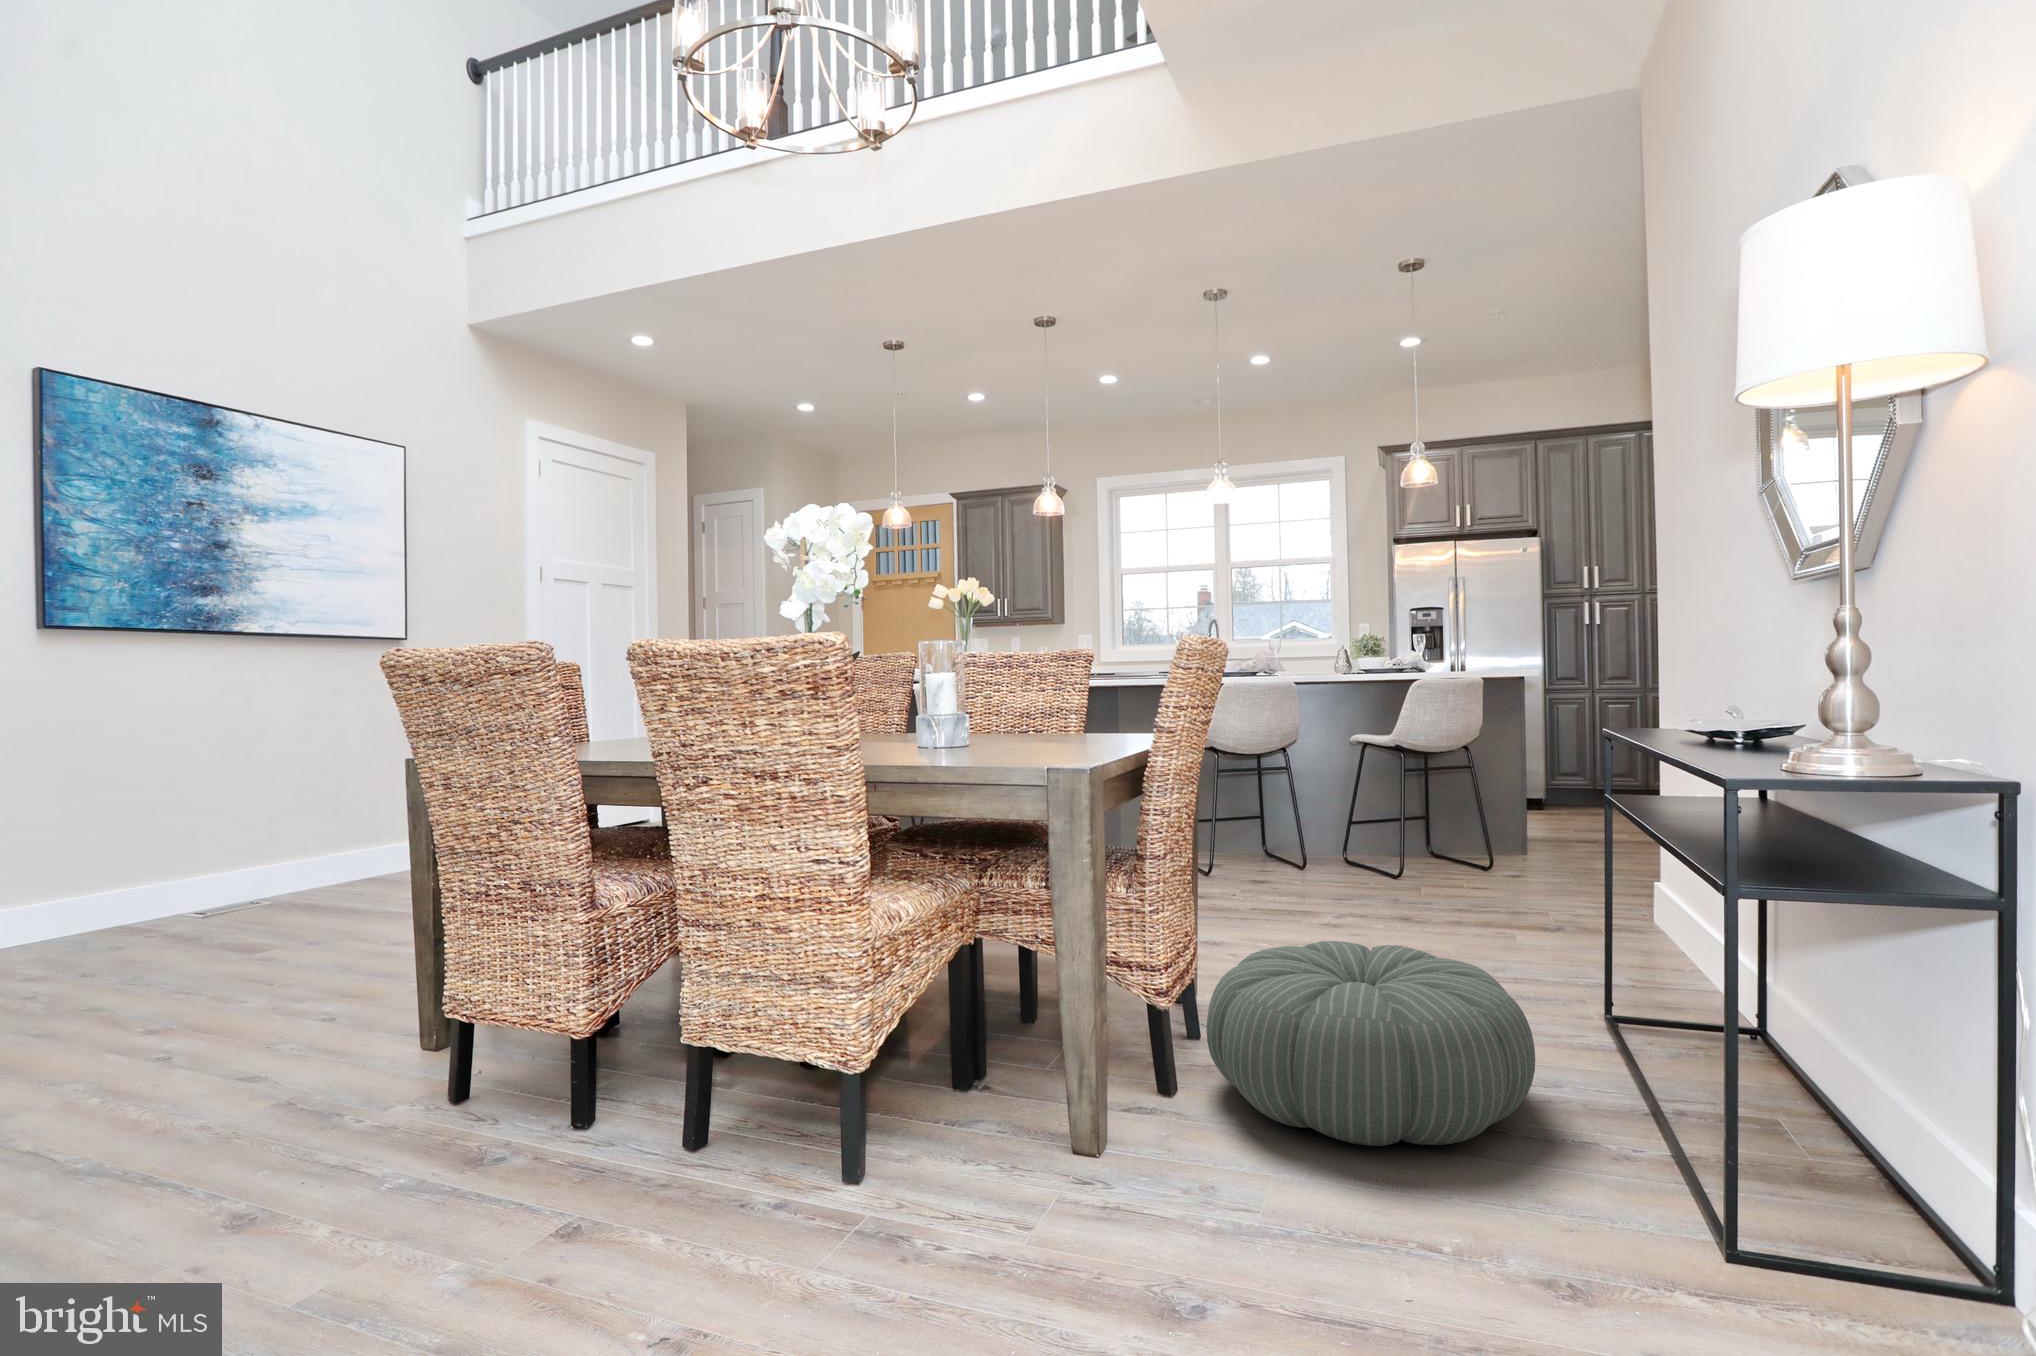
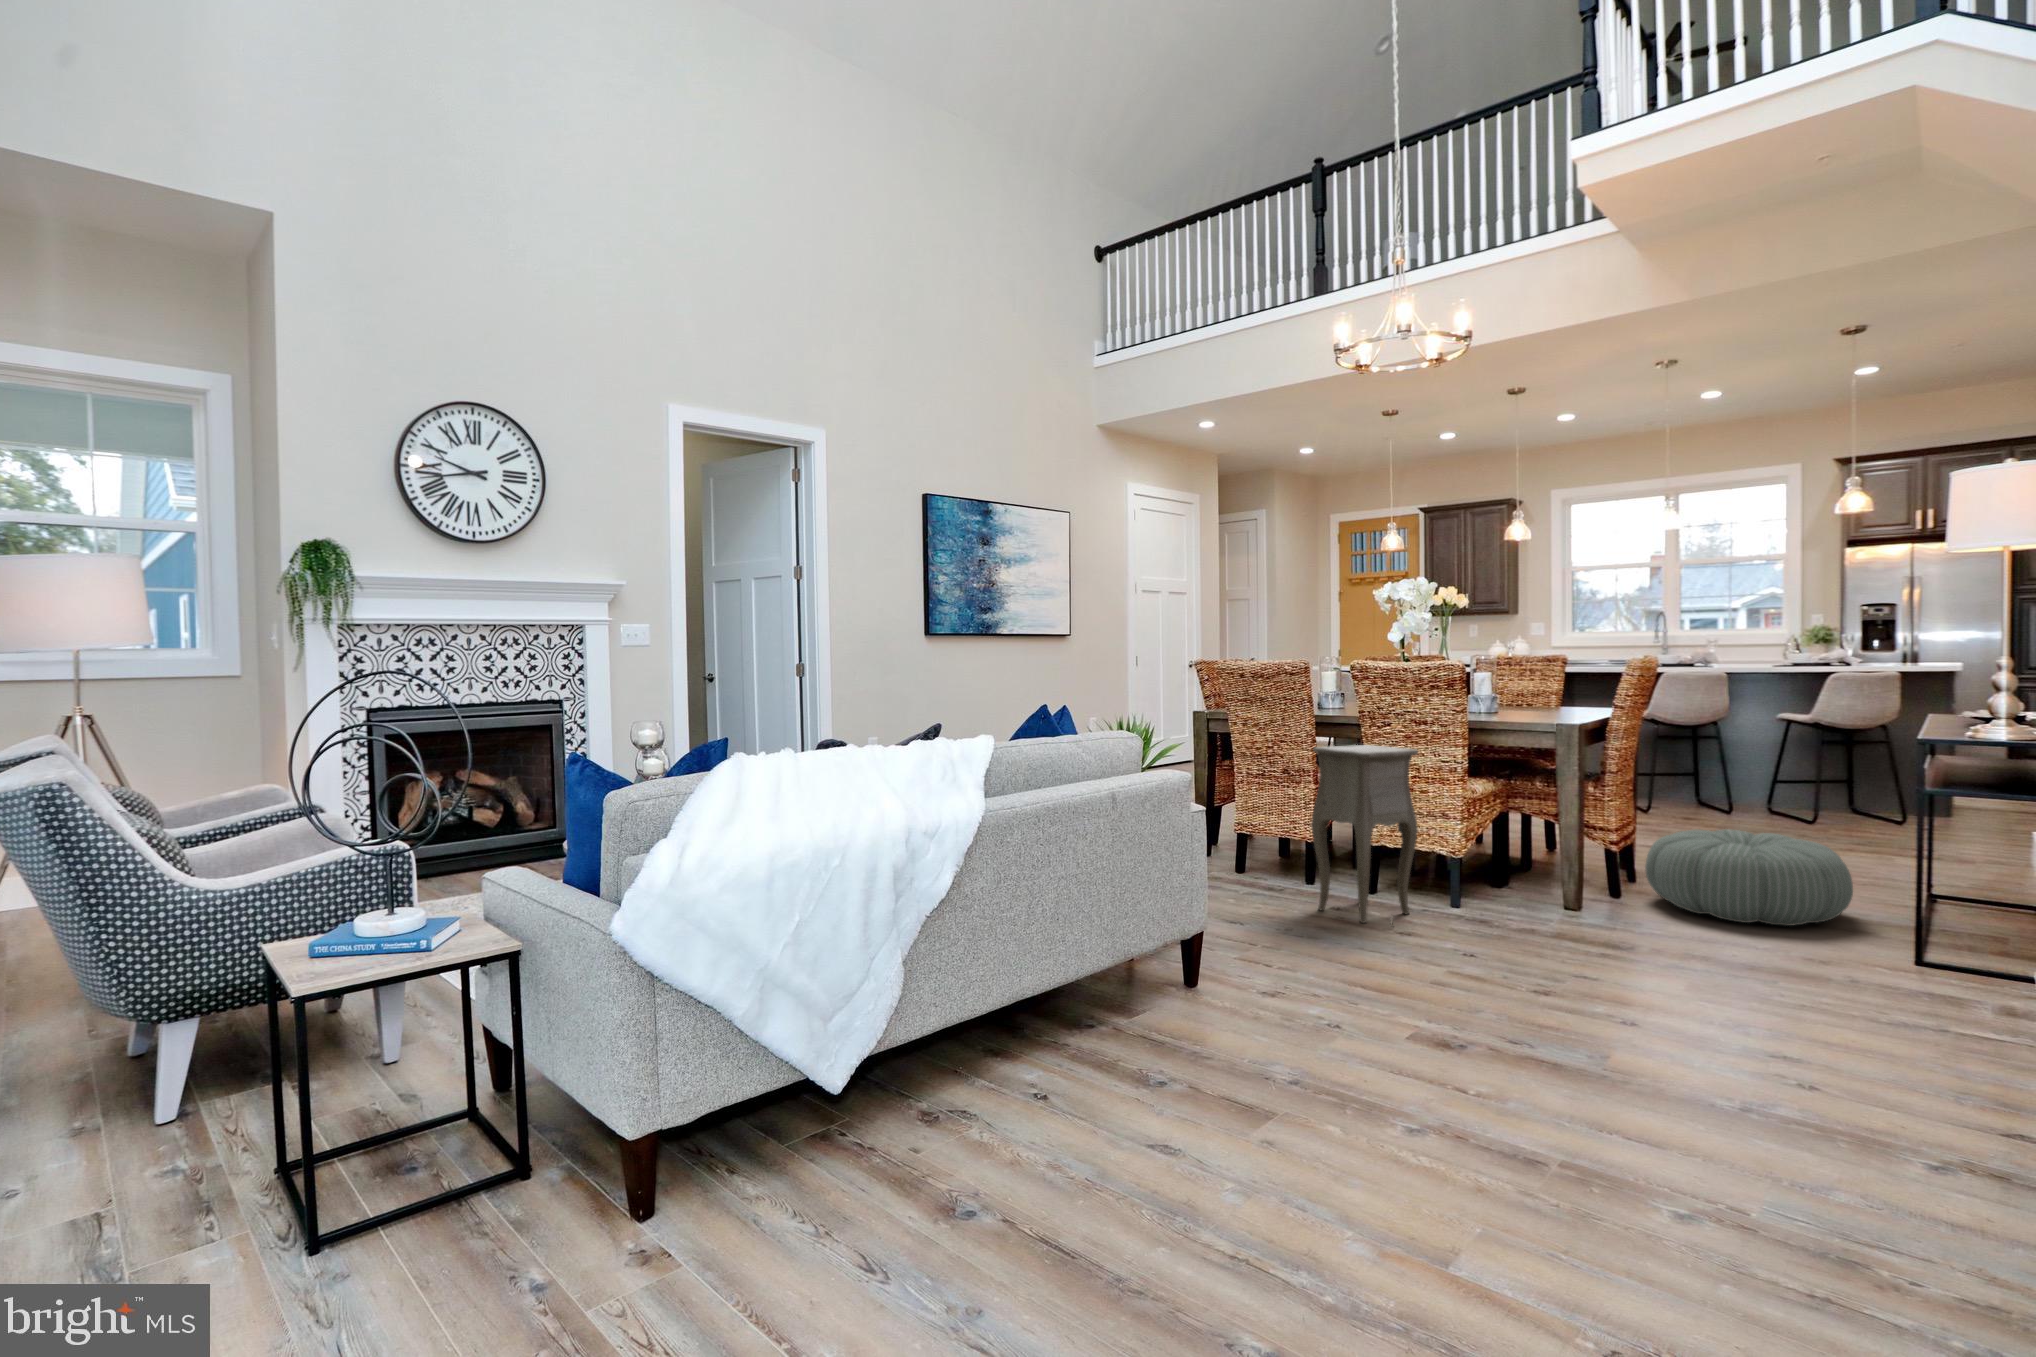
side table: none [496,829,751,1315] -> present [1311,745,1418,927]

